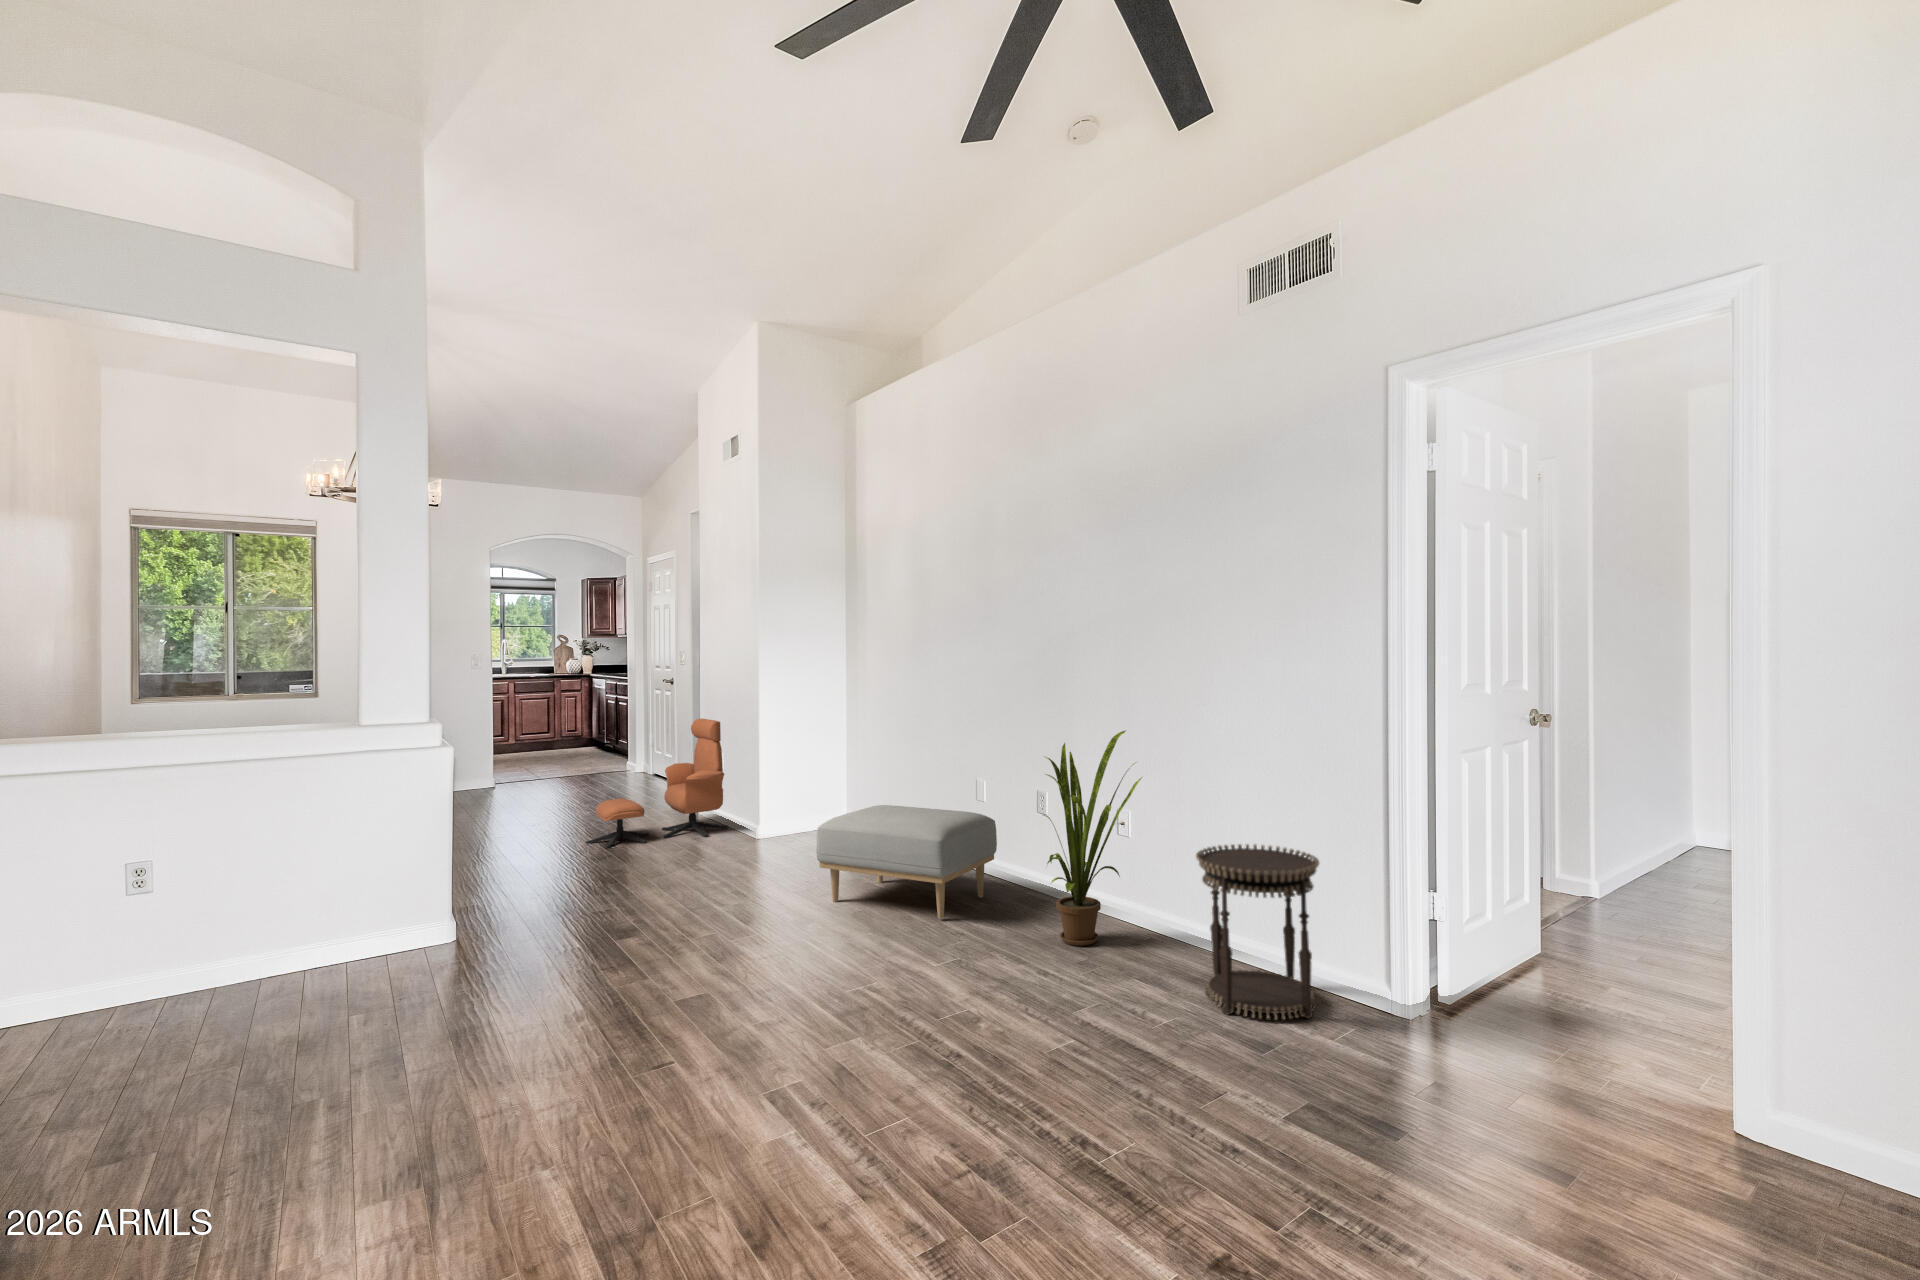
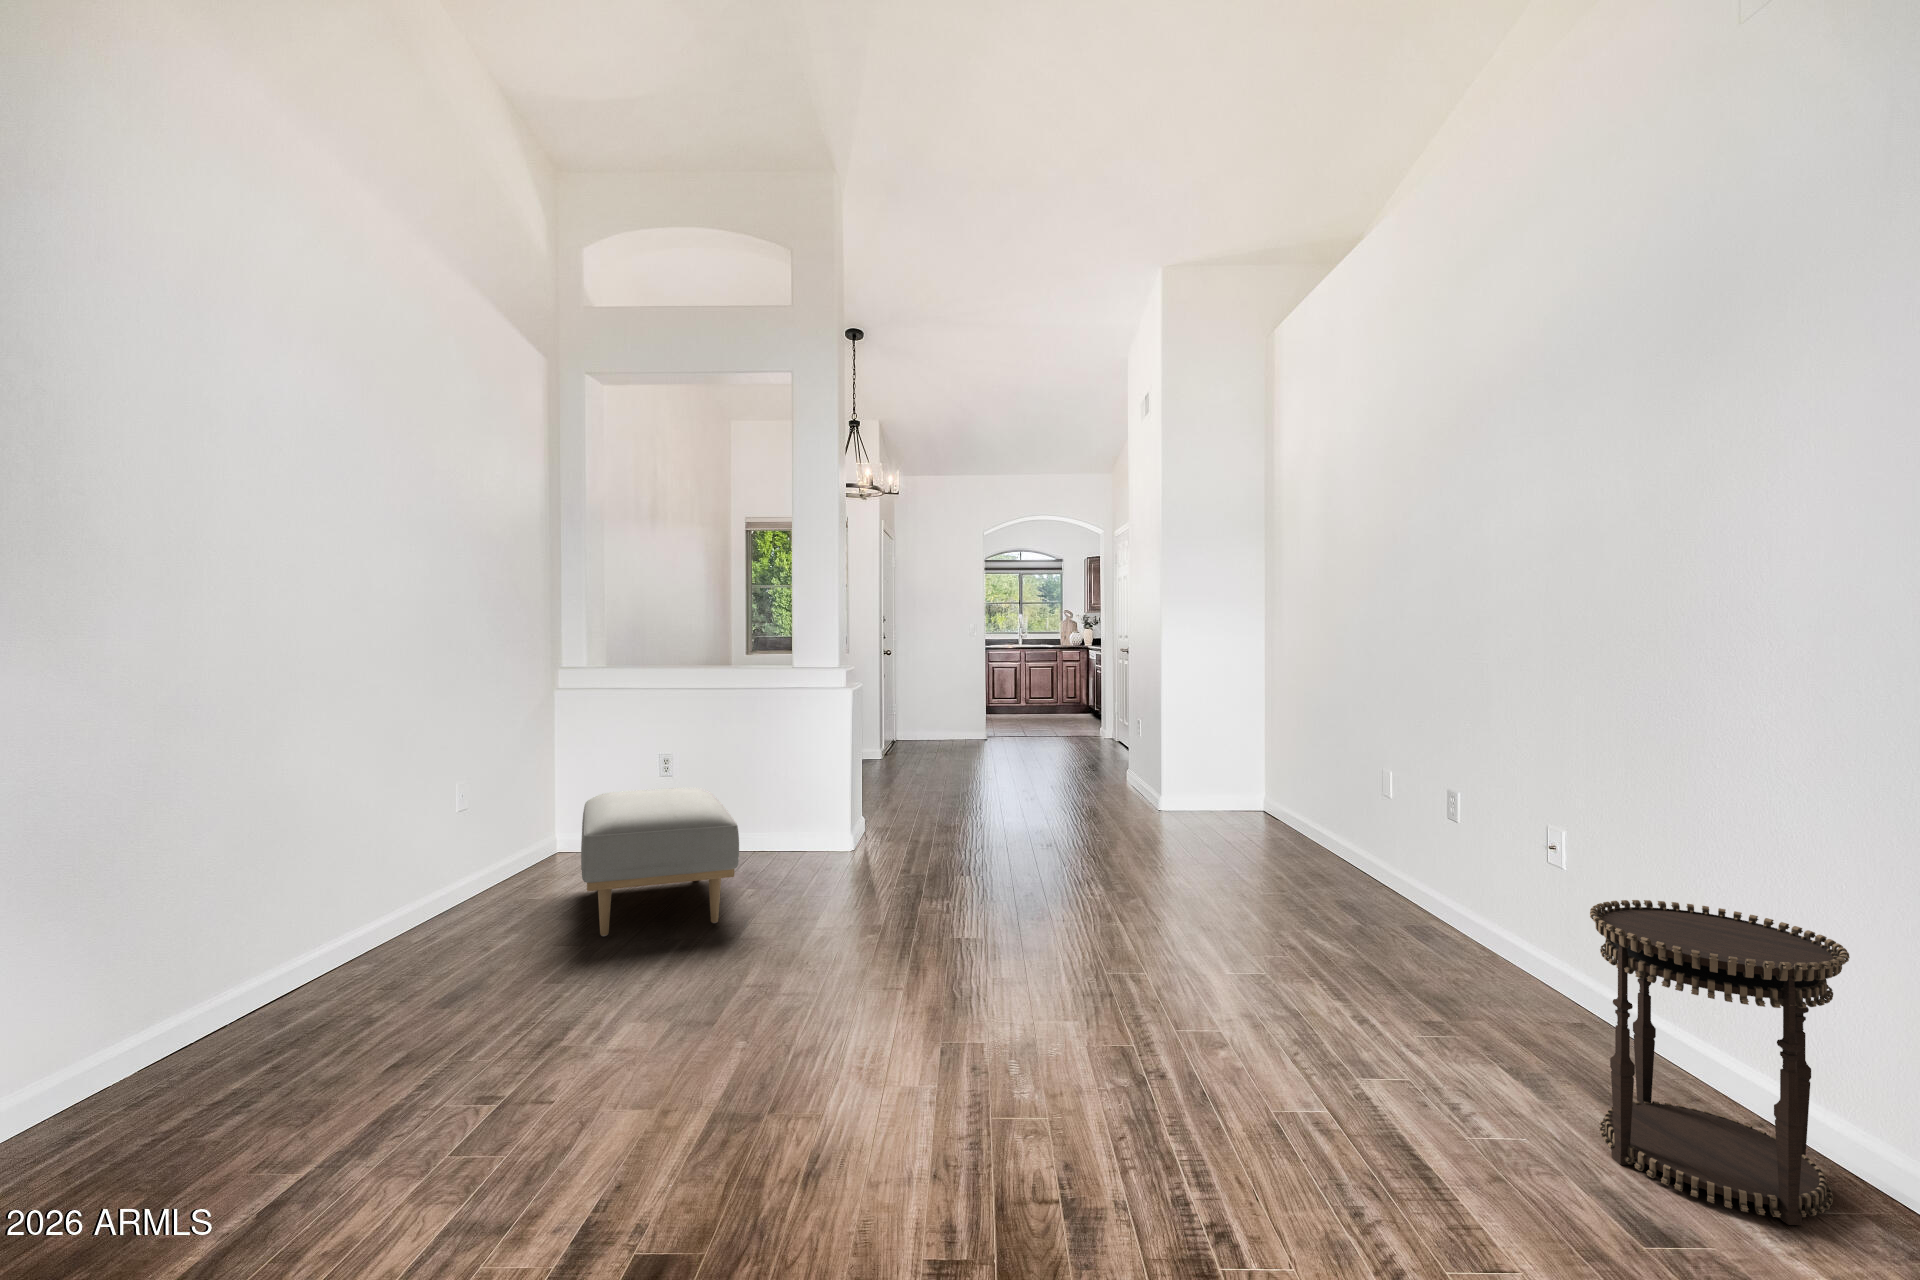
lounge chair: present [586,719,728,848] -> none [1006,684,1140,803]
house plant: present [1043,731,1142,946] -> none [1399,717,1576,1007]
ottoman: present [816,805,997,919] -> present [581,788,739,936]

